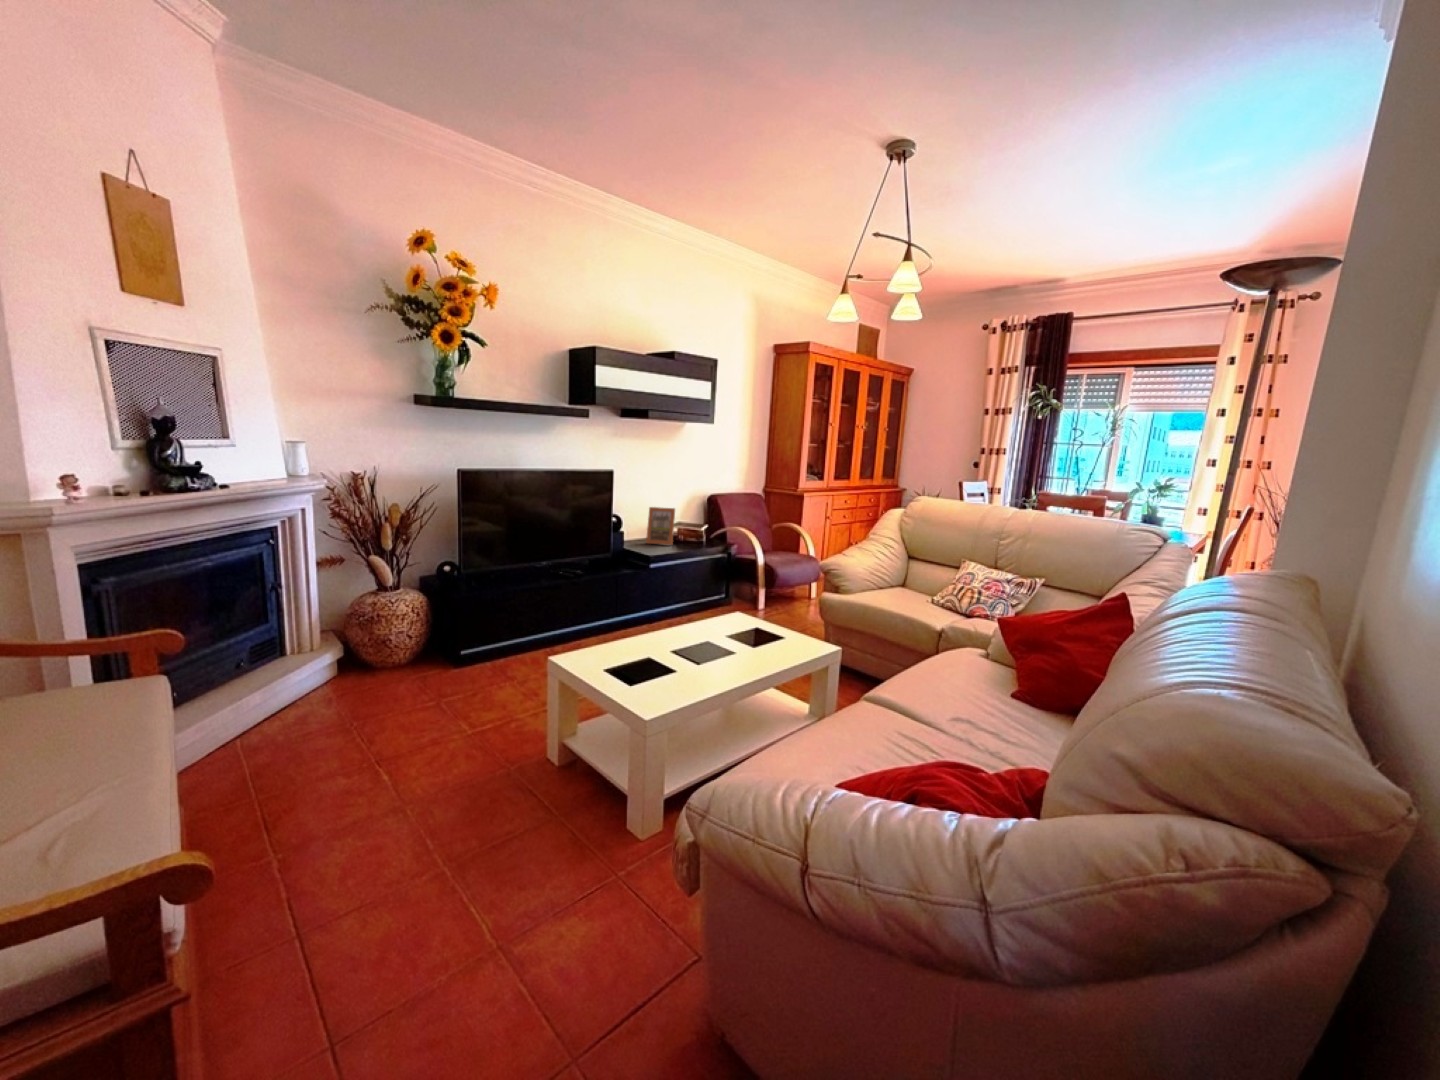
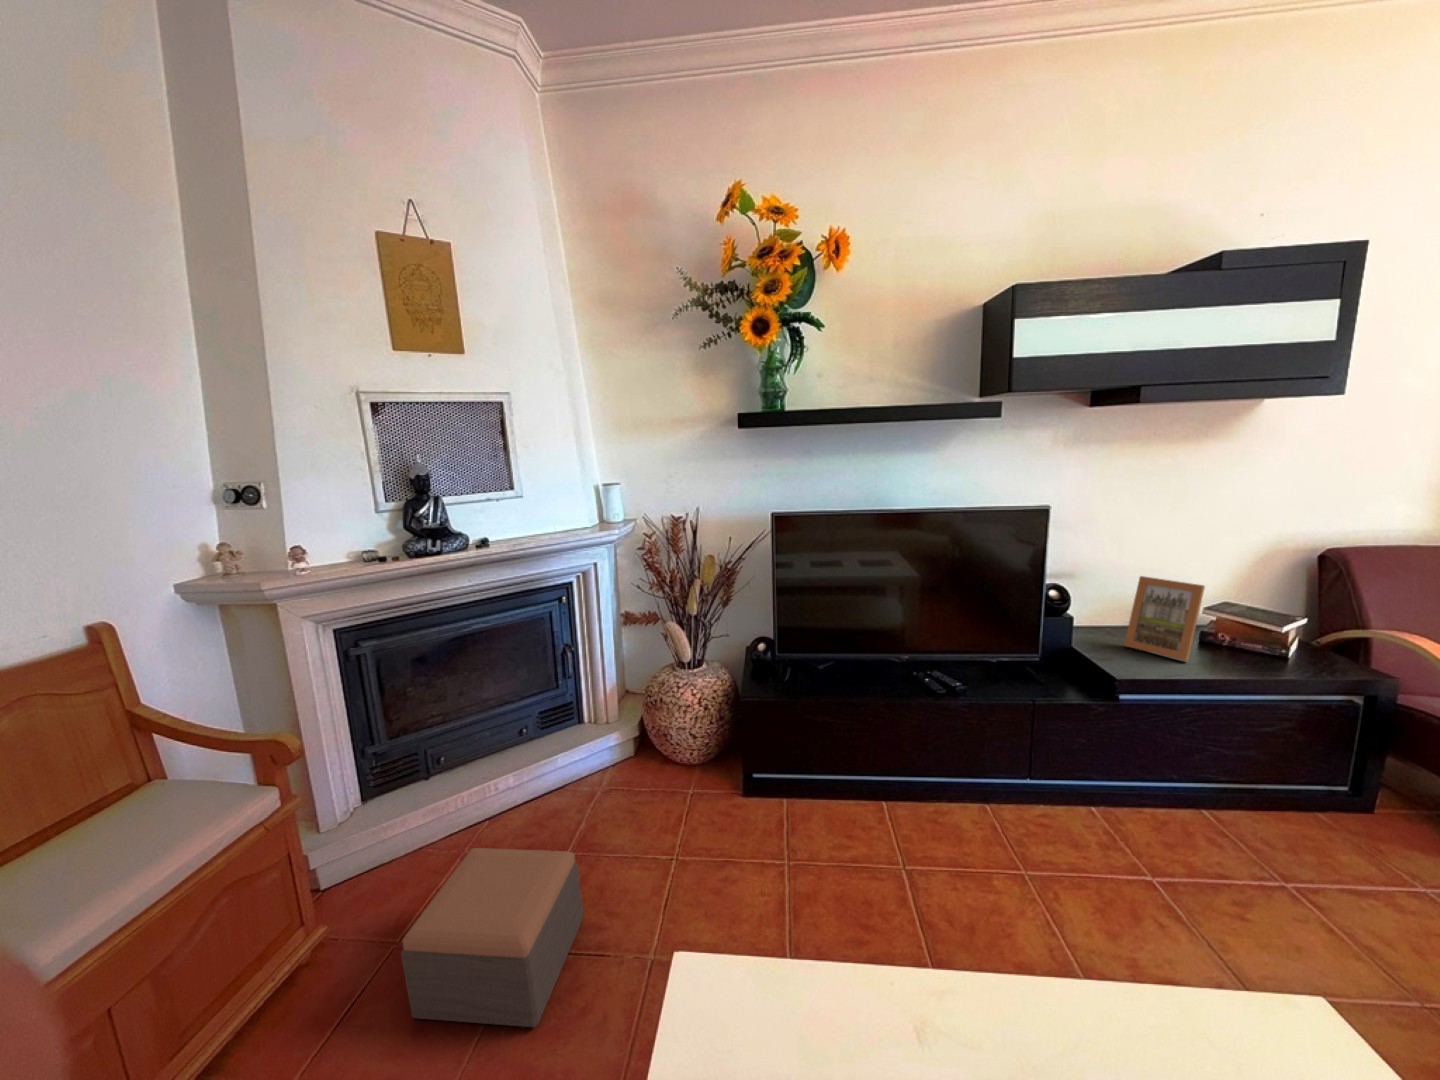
footstool: none [310,687,433,803] -> present [401,848,583,1027]

